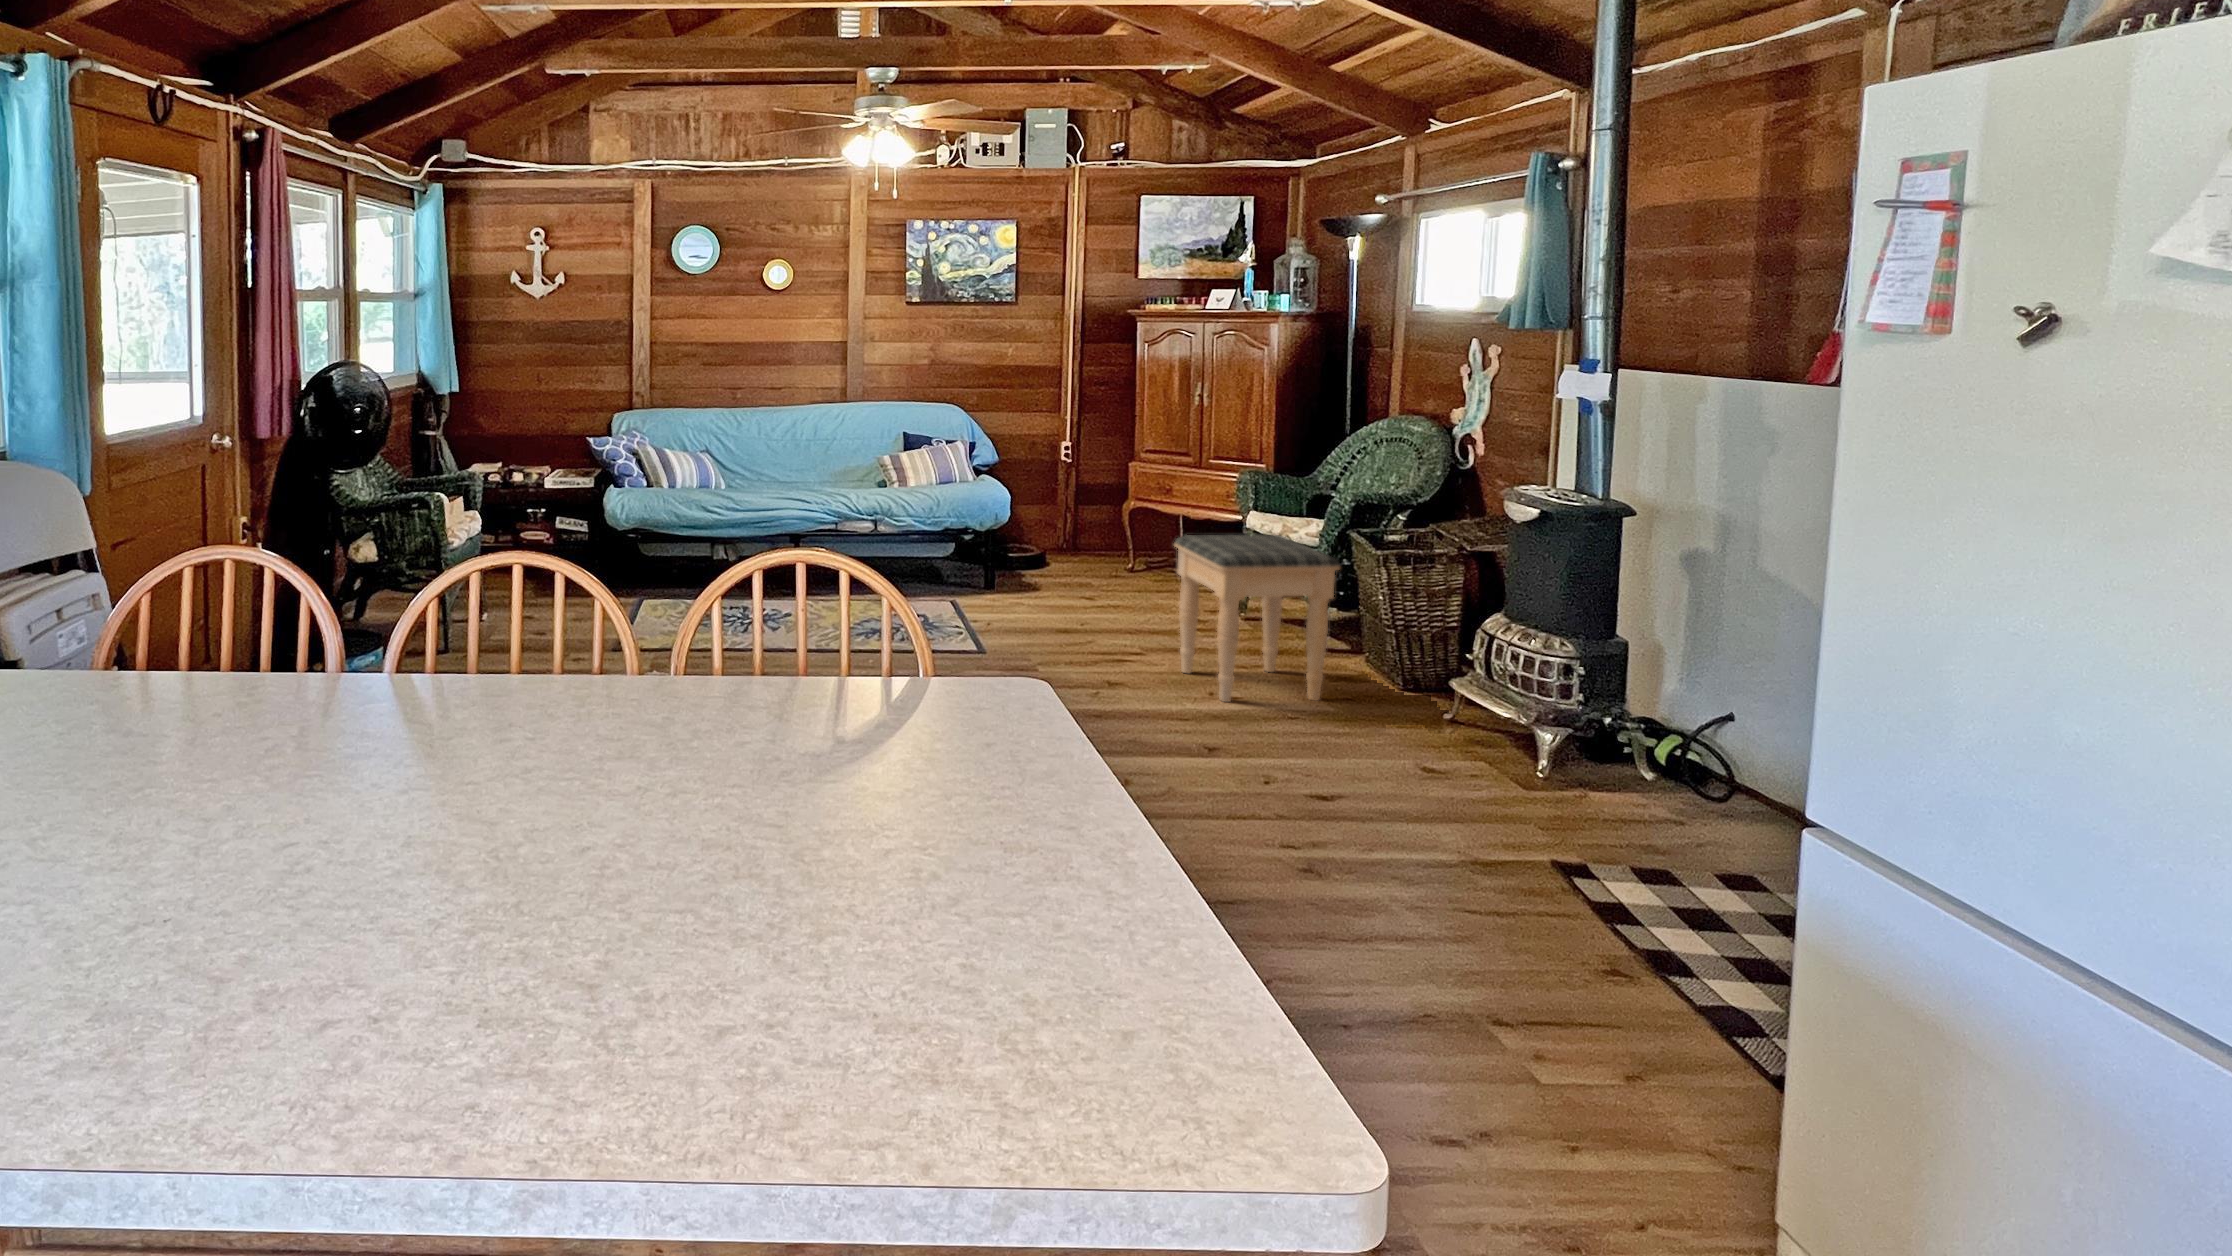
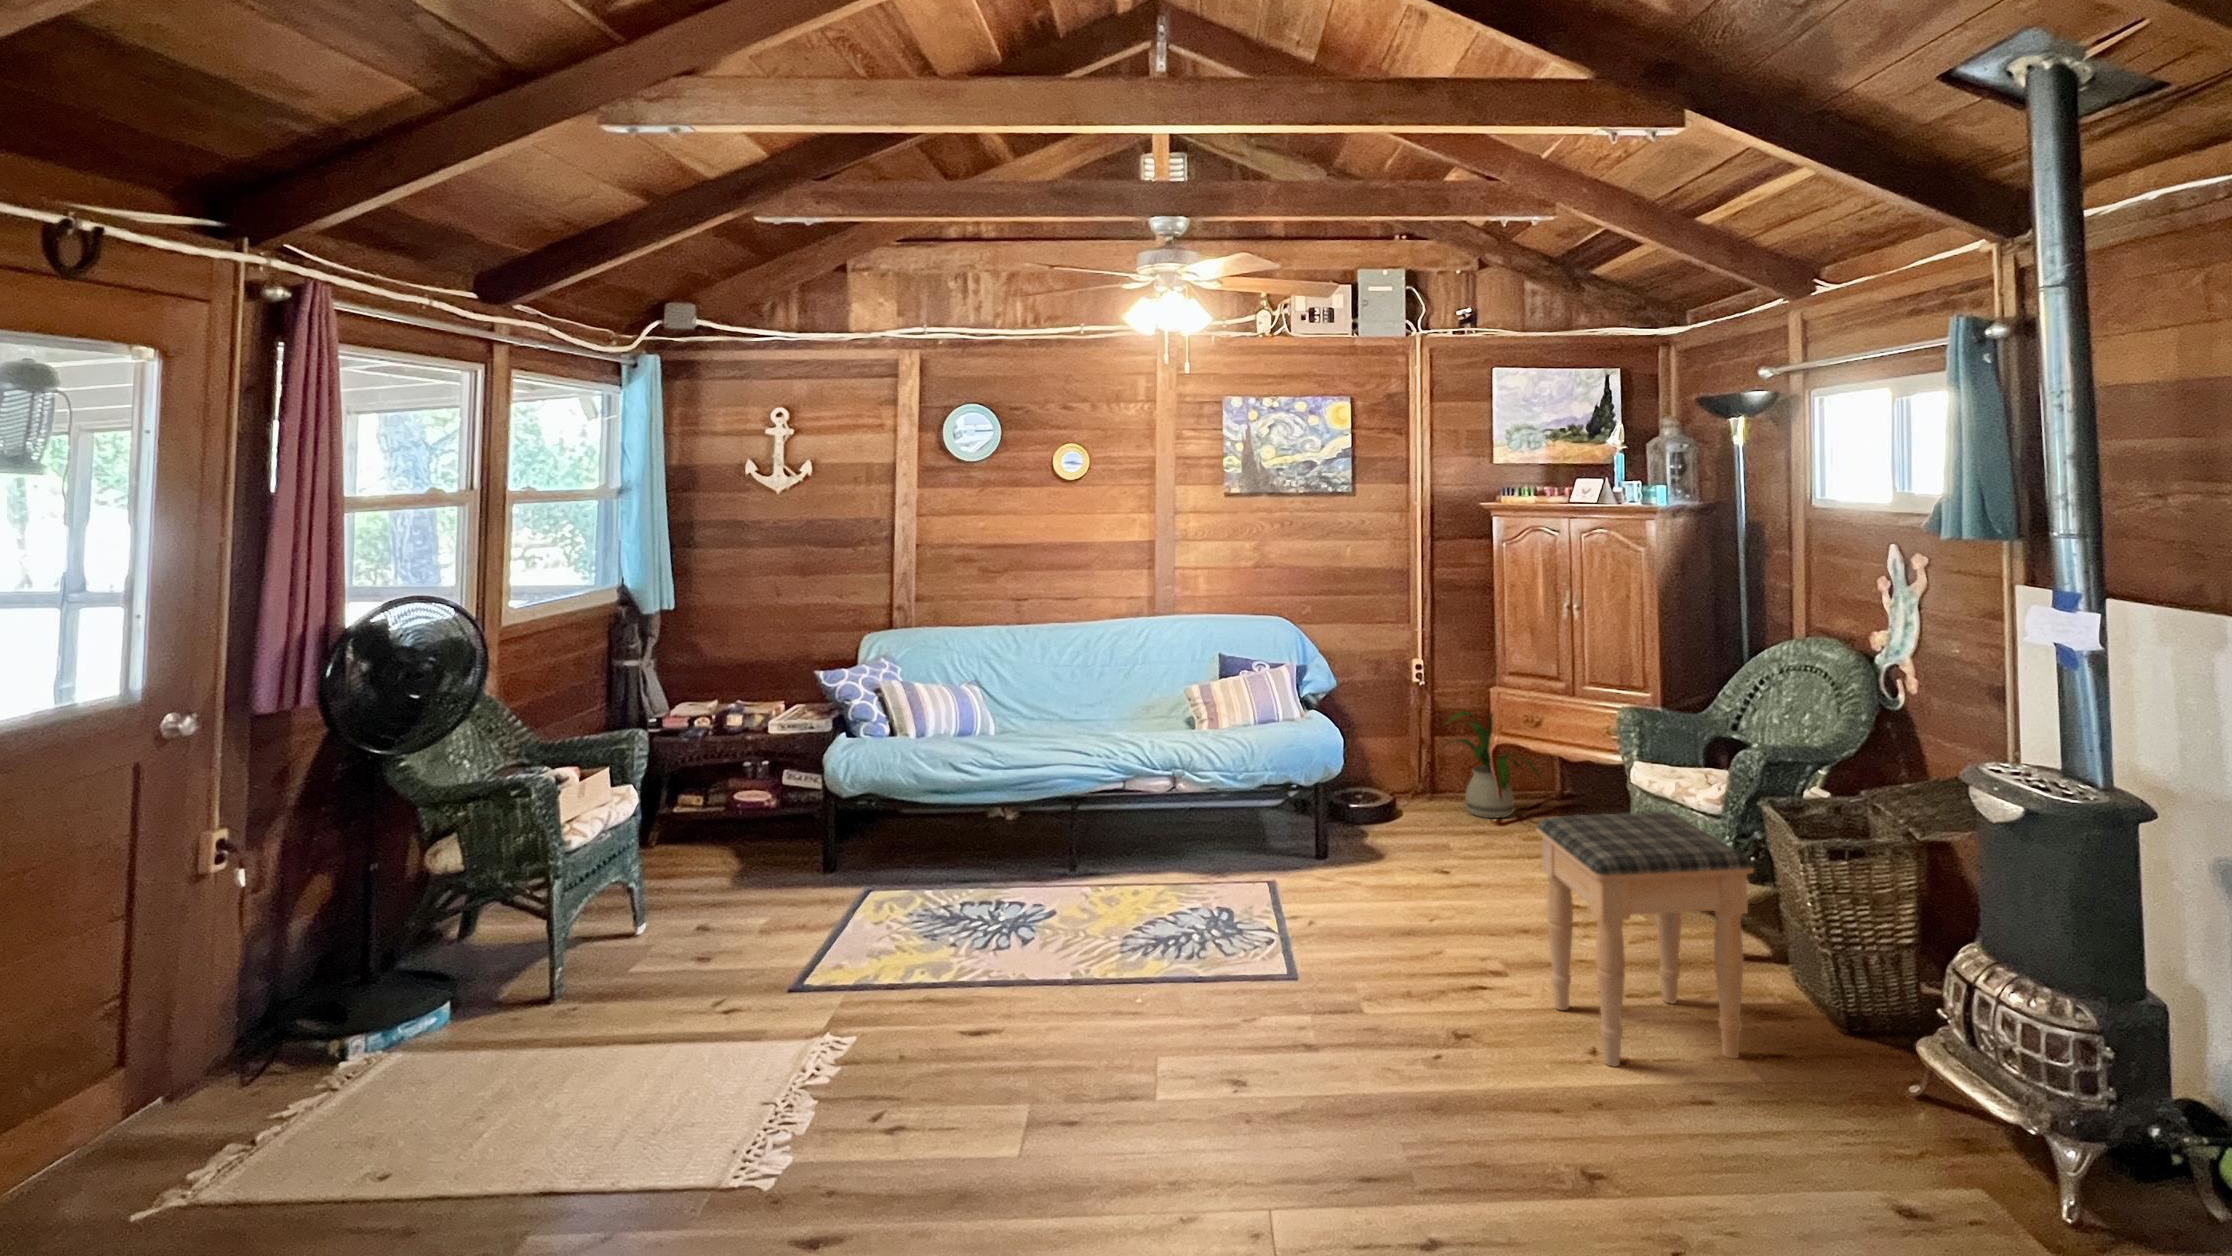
house plant: none [1081,477,1169,566] -> present [1448,711,1540,818]

